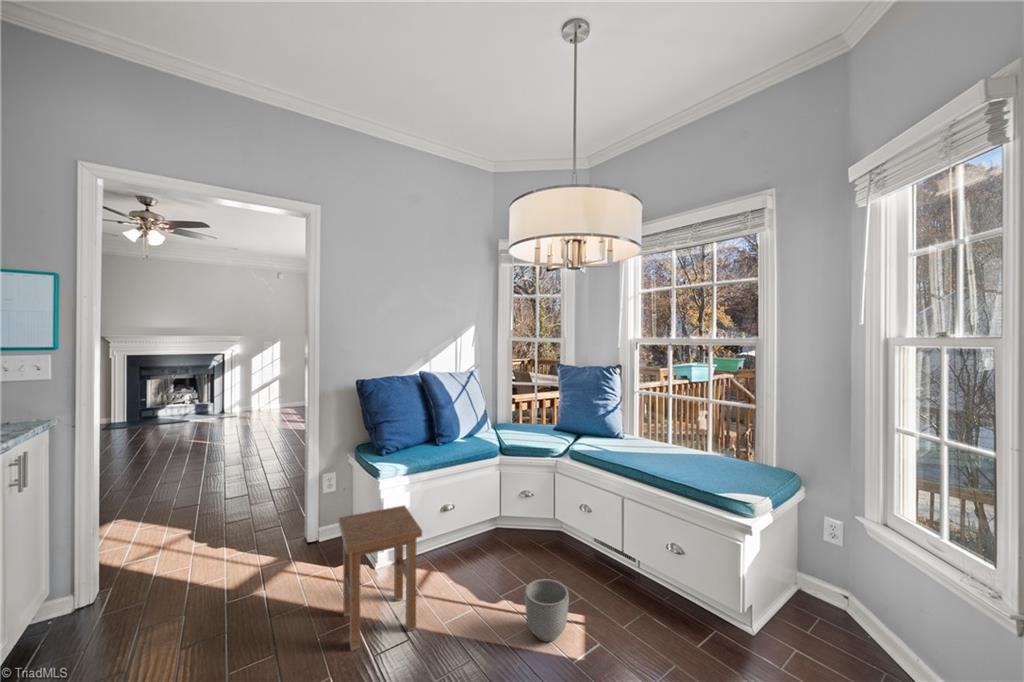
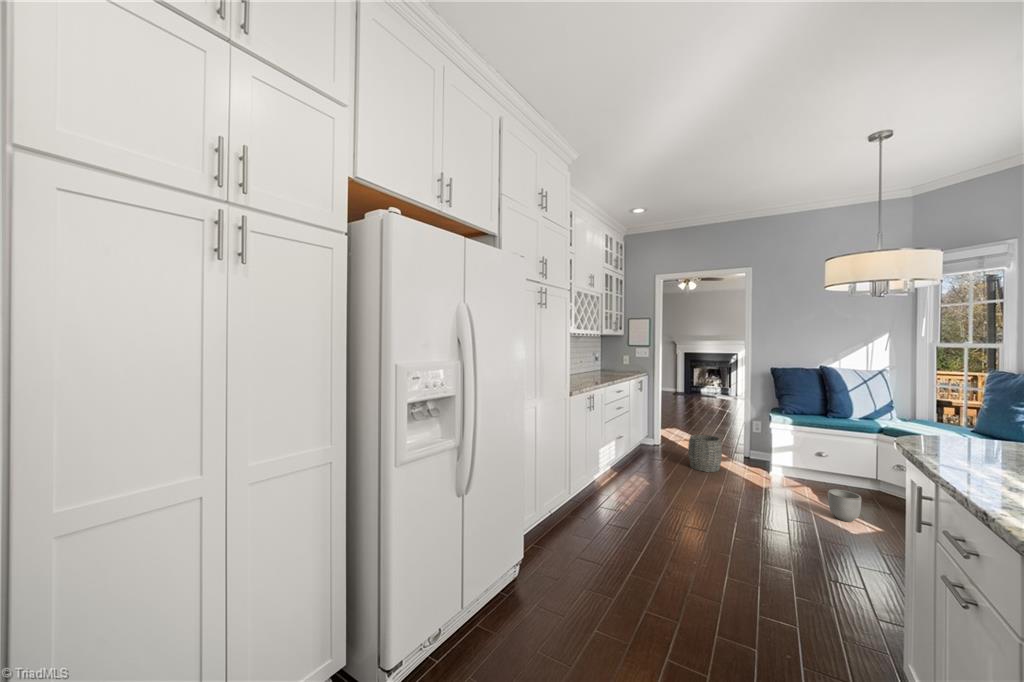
stool: present [338,506,422,650] -> none [734,430,779,491]
woven basket: none [211,545,296,658] -> present [688,435,722,472]

